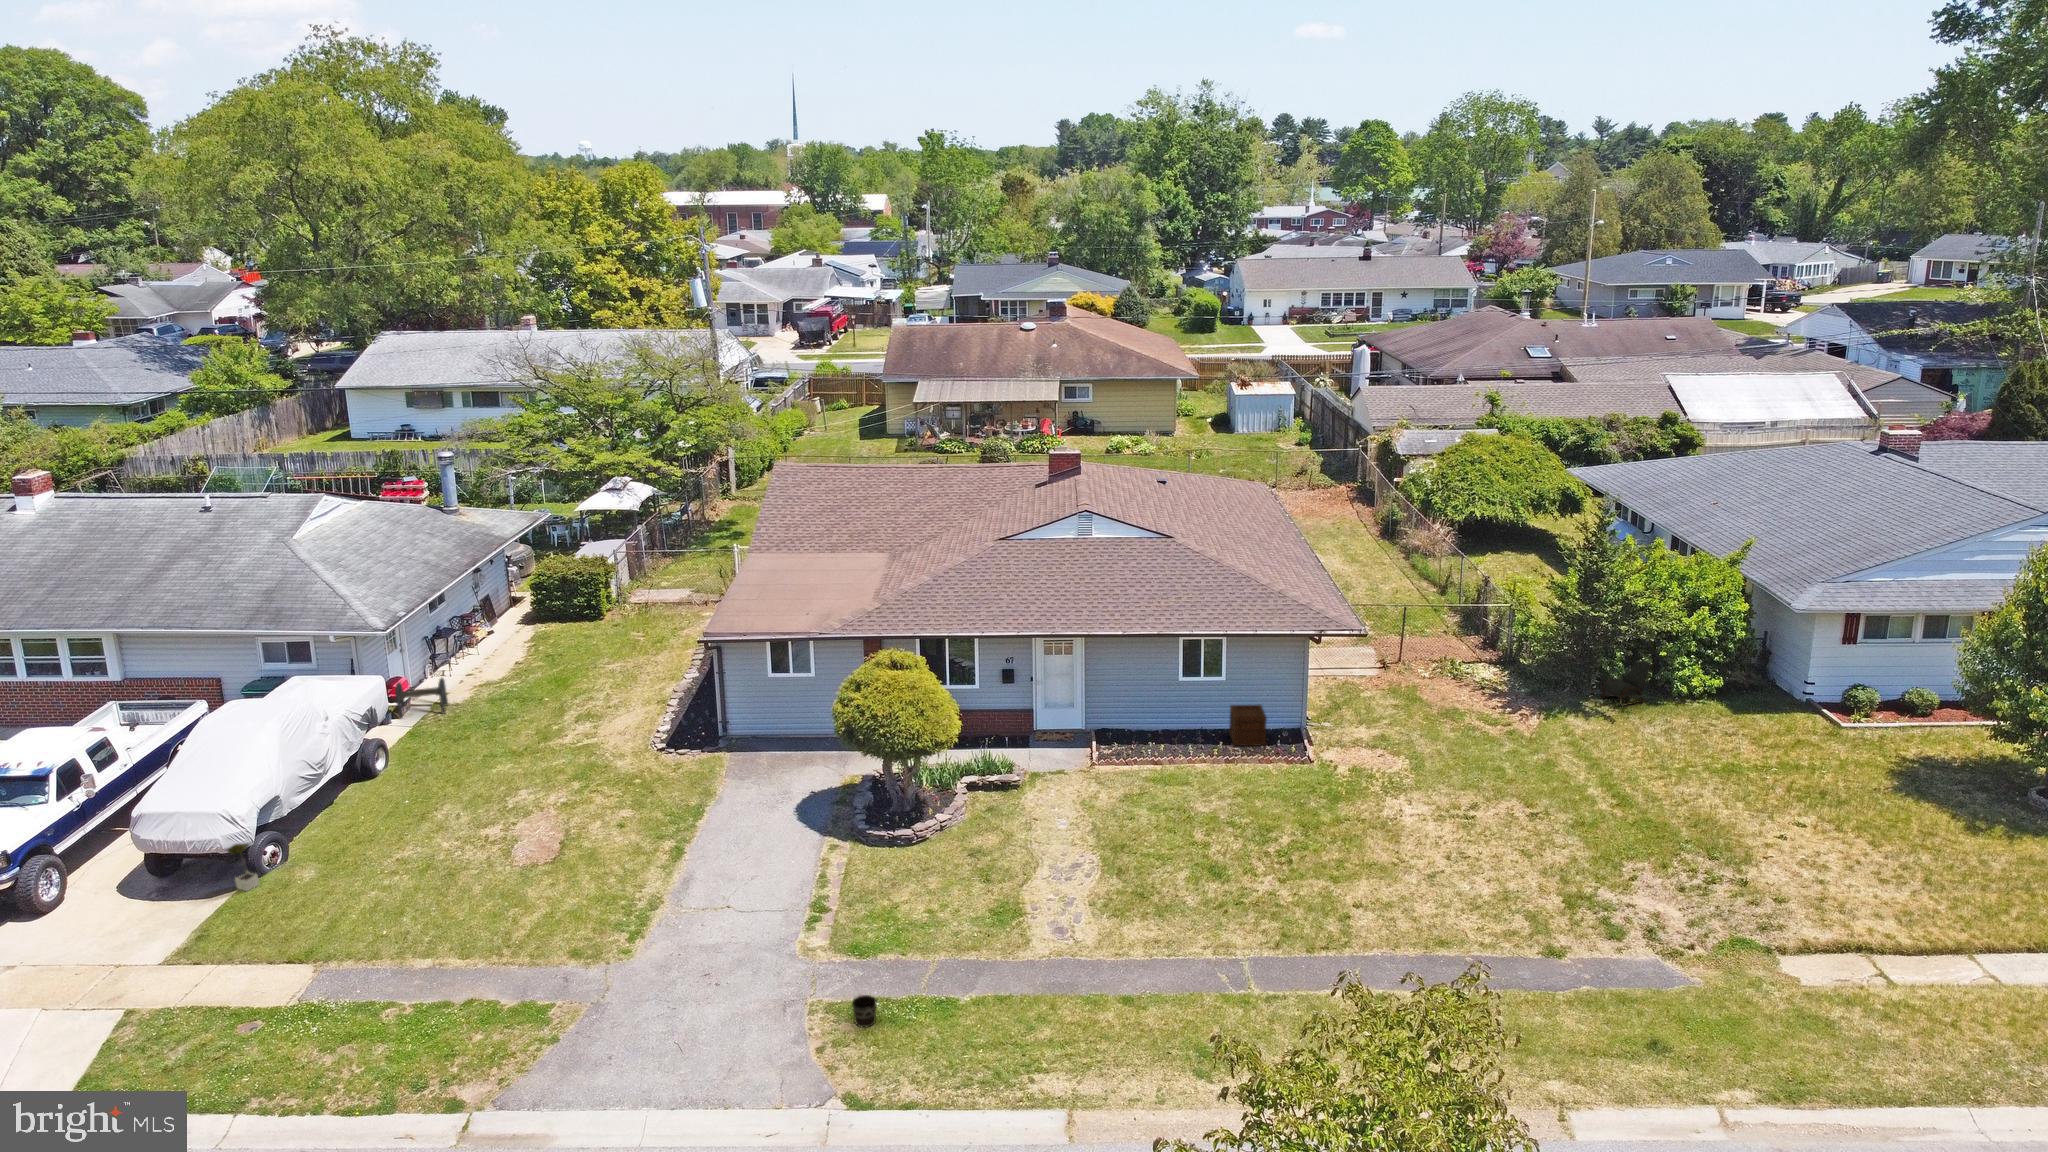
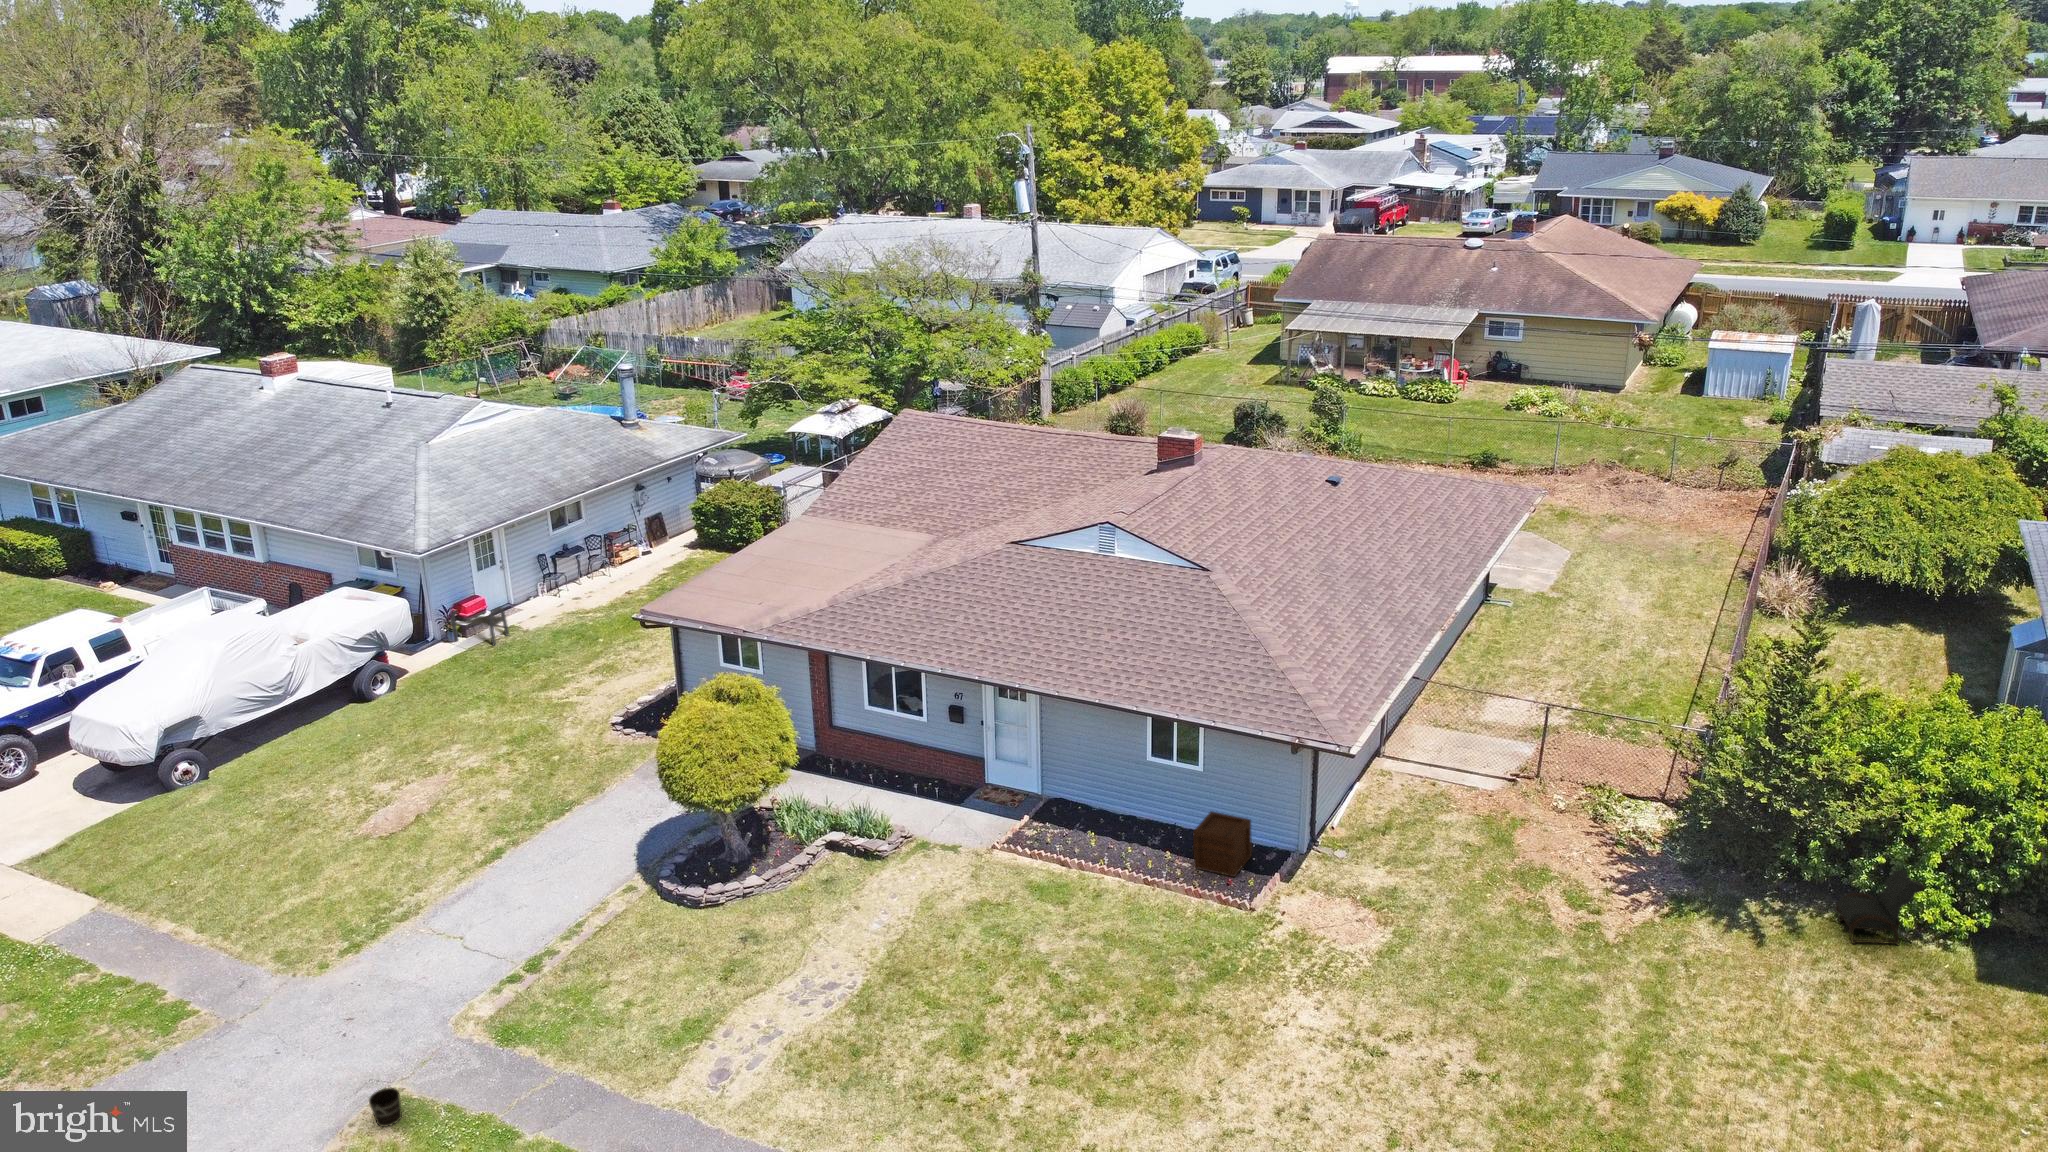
potted tree: present [228,844,259,892] -> none [128,749,161,804]

